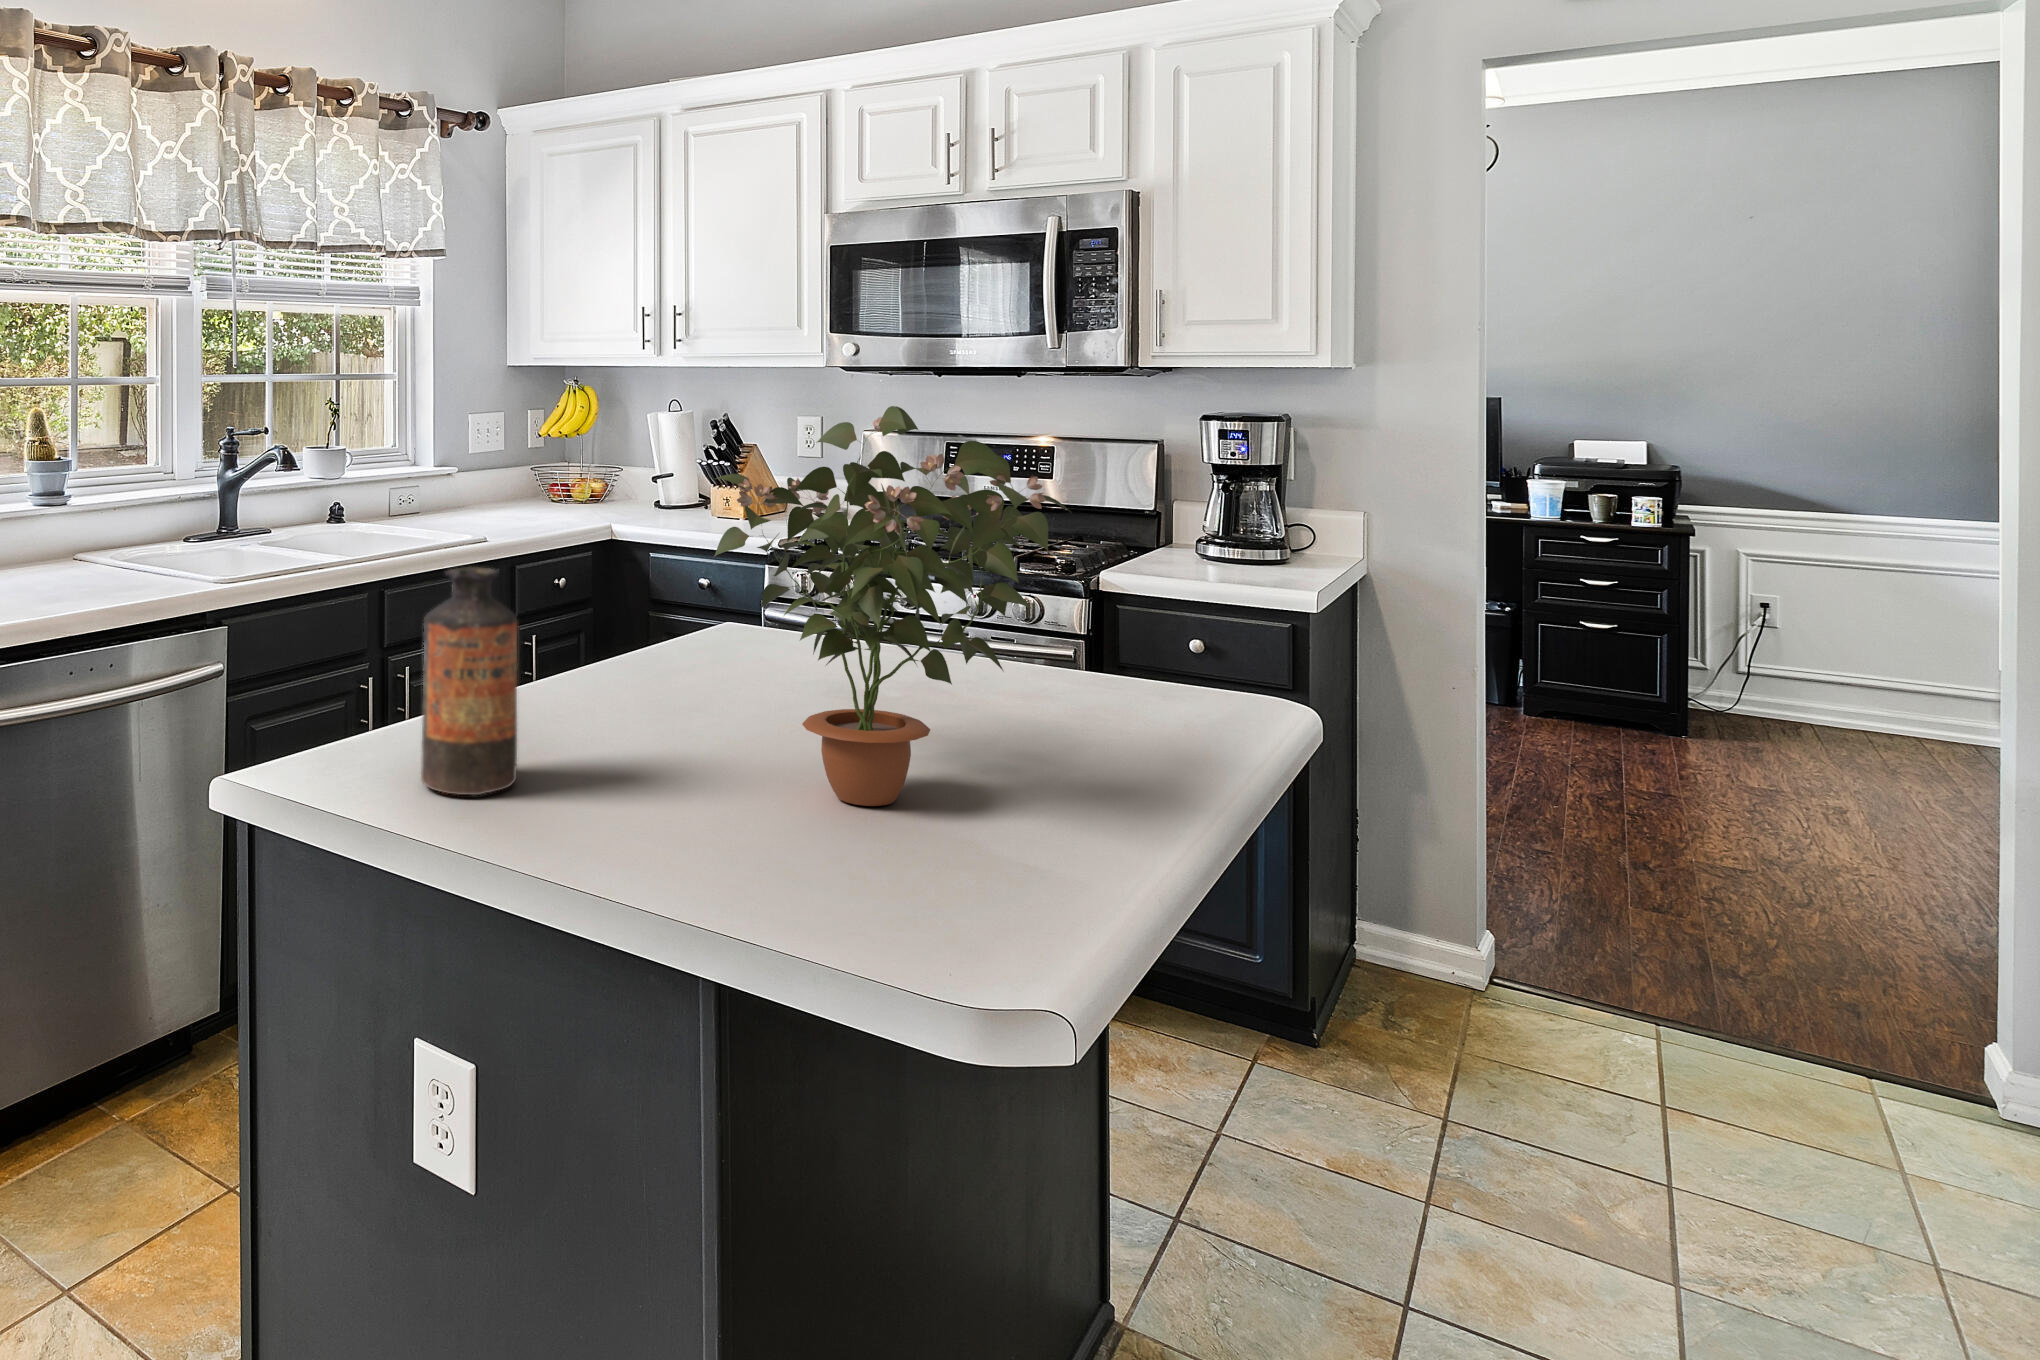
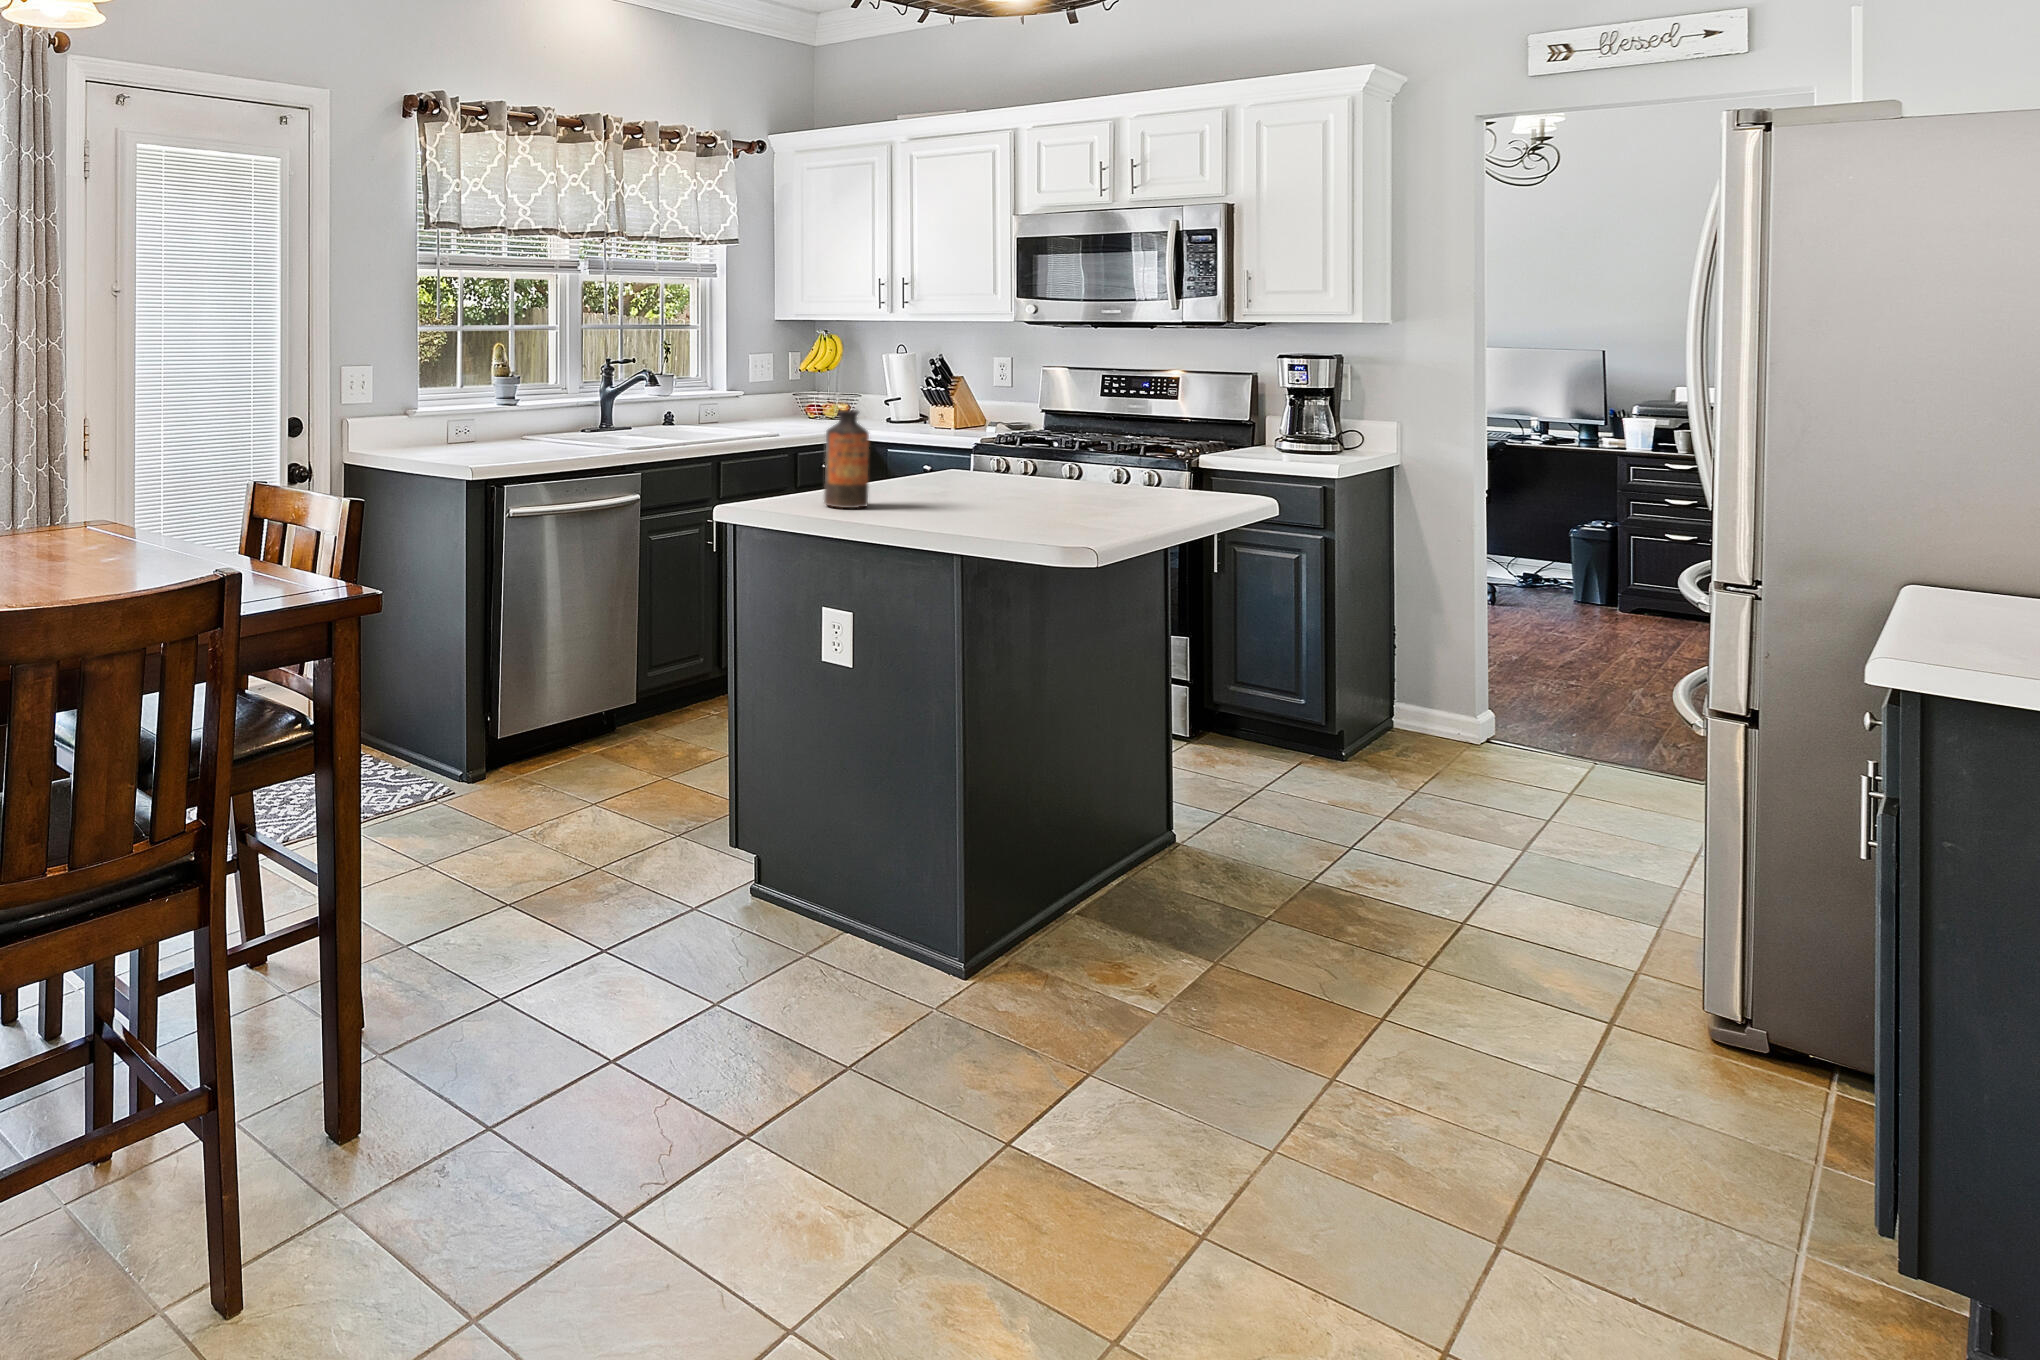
potted plant: present [714,406,1069,806] -> none [958,337,1124,513]

